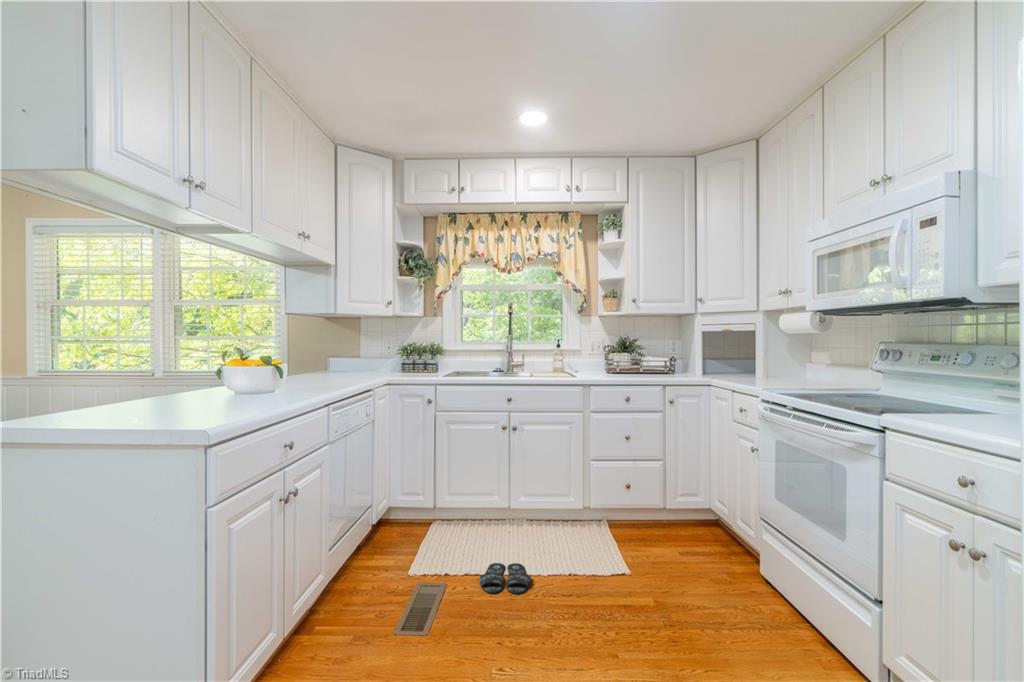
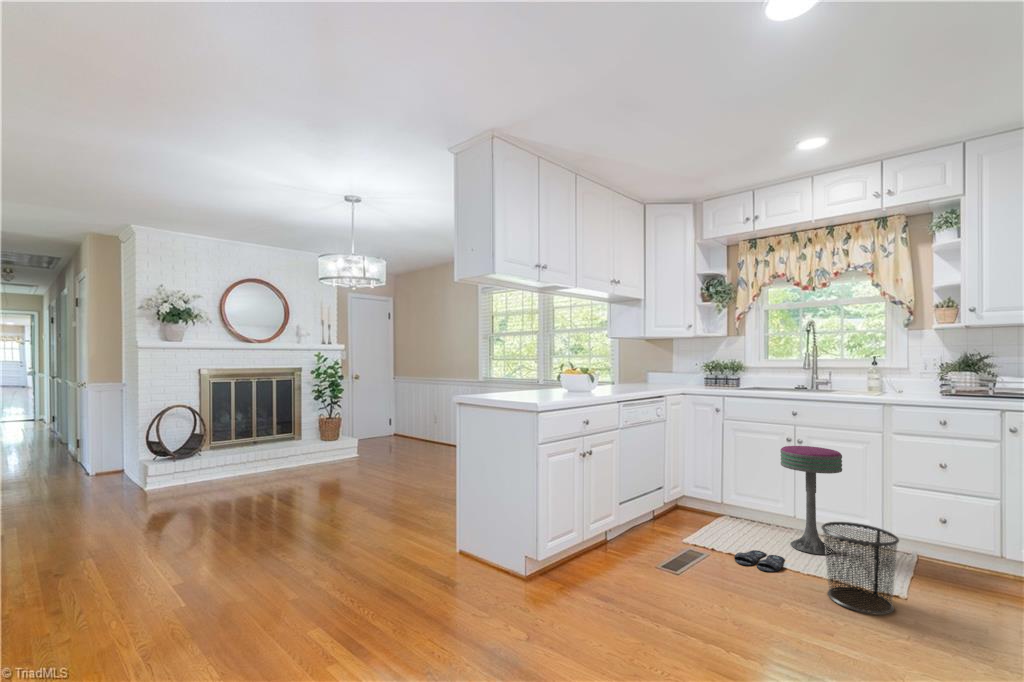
bar stool: none [506,434,562,548] -> present [780,446,842,555]
waste bin: none [581,515,650,616] -> present [822,522,899,615]

